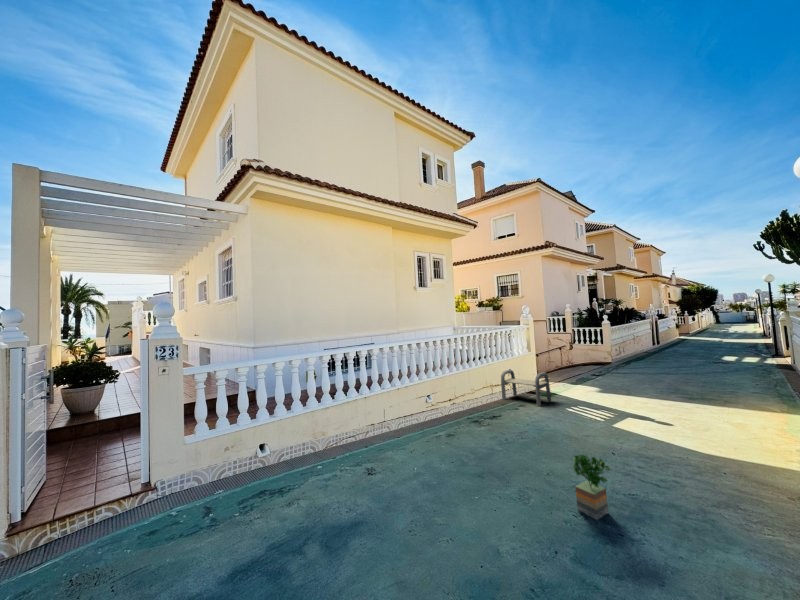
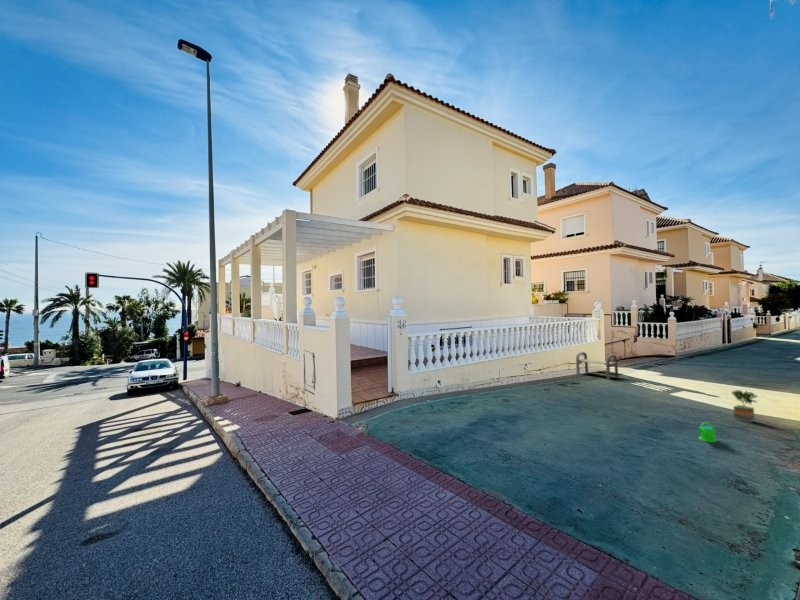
potted tree: present [573,455,611,520] -> present [732,390,757,422]
watering can: none [677,524,714,570] -> present [698,422,717,442]

